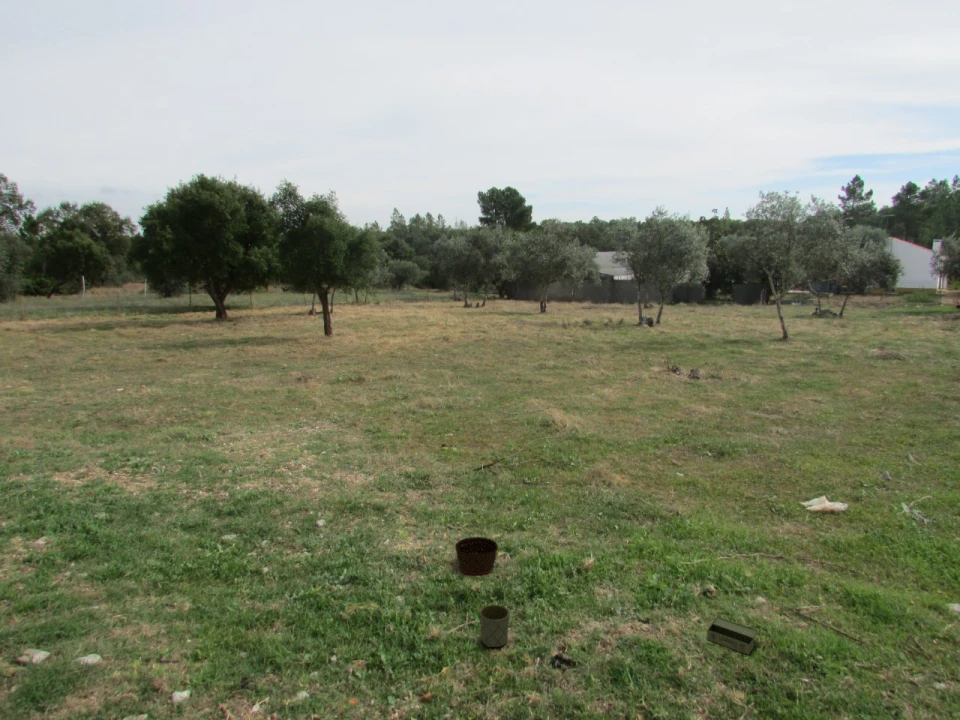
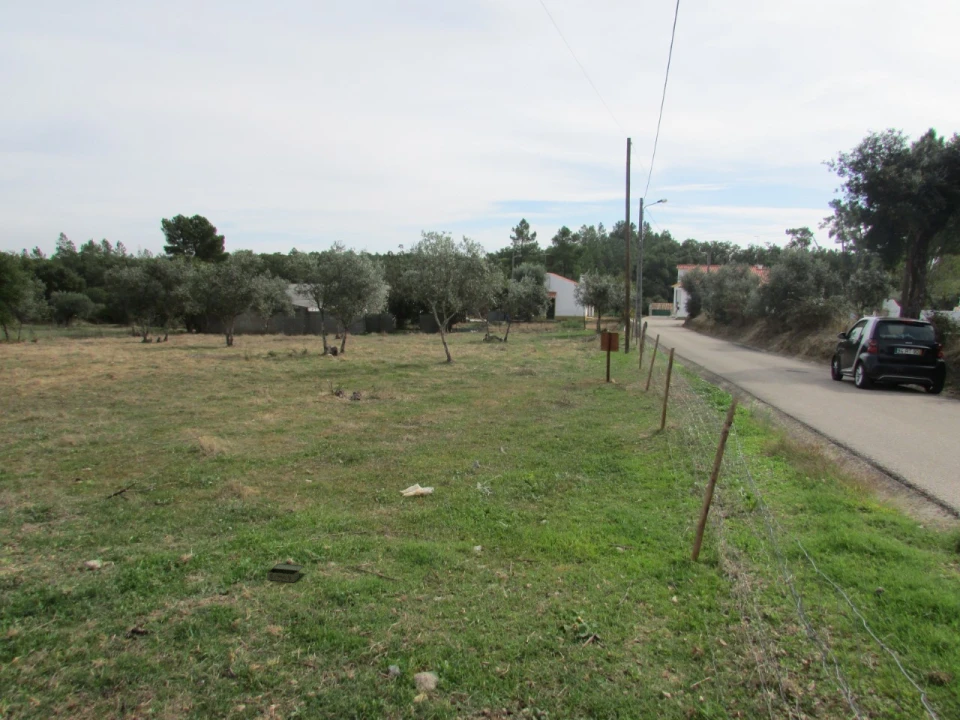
basket: present [455,537,498,575] -> none [58,544,103,577]
planter: present [480,605,509,647] -> none [68,587,96,621]

